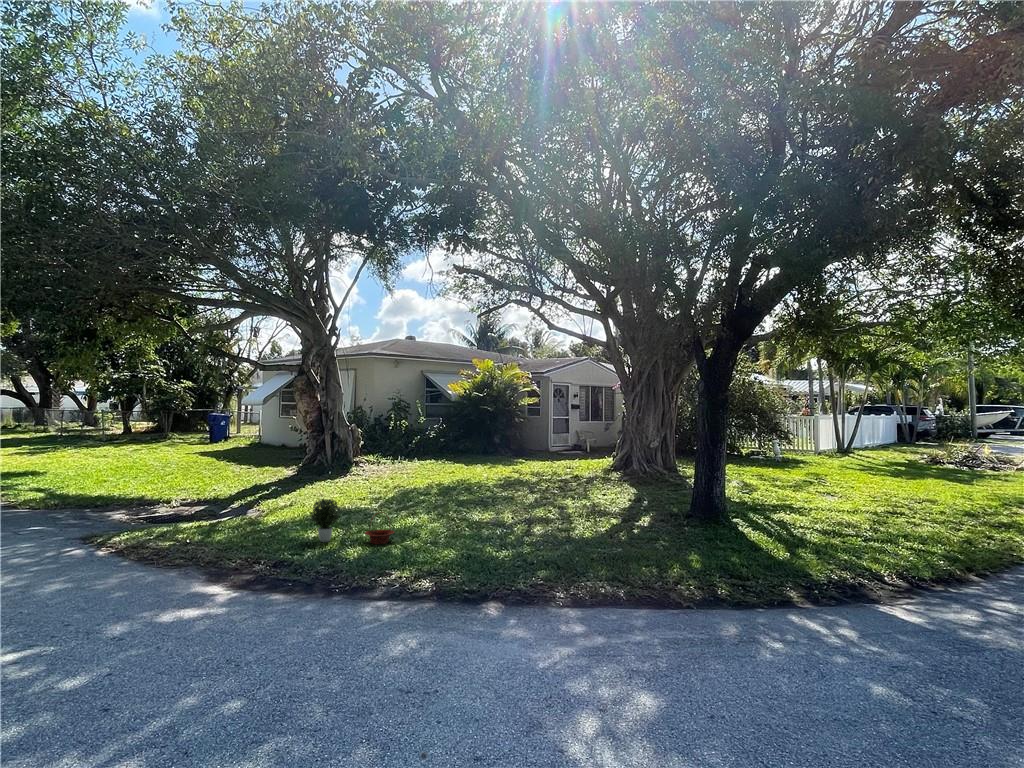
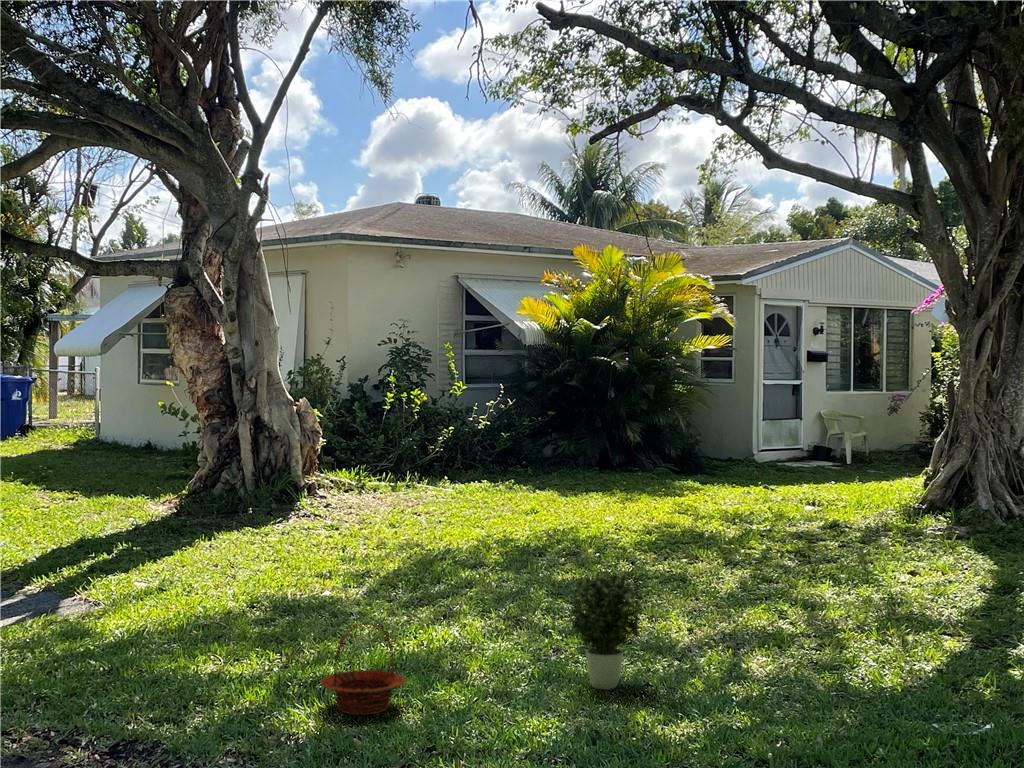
potted plant: present [311,499,341,542] -> present [568,574,643,690]

